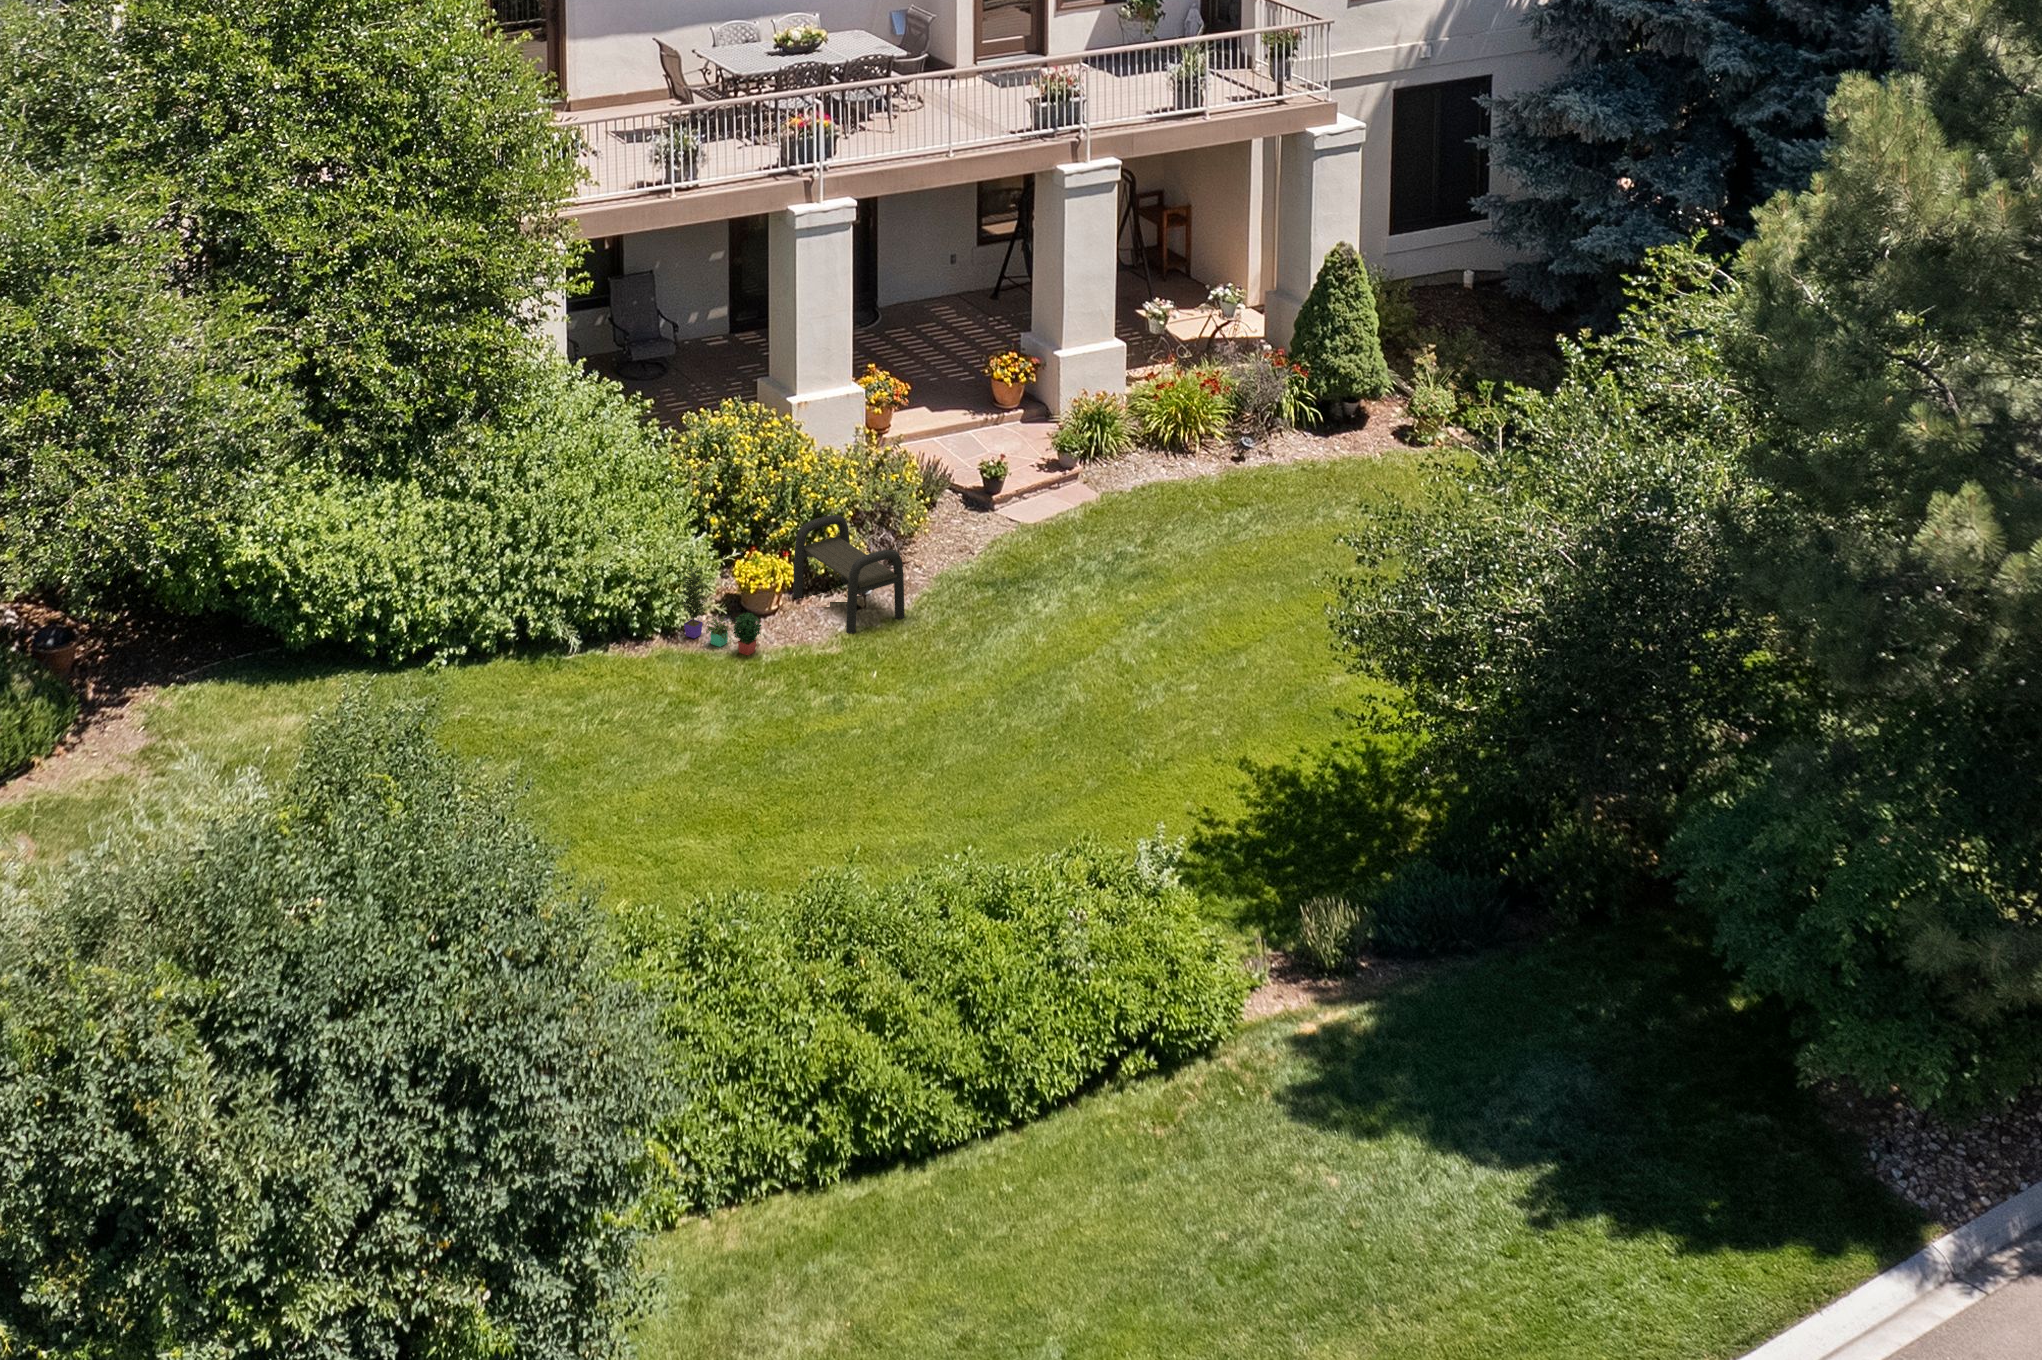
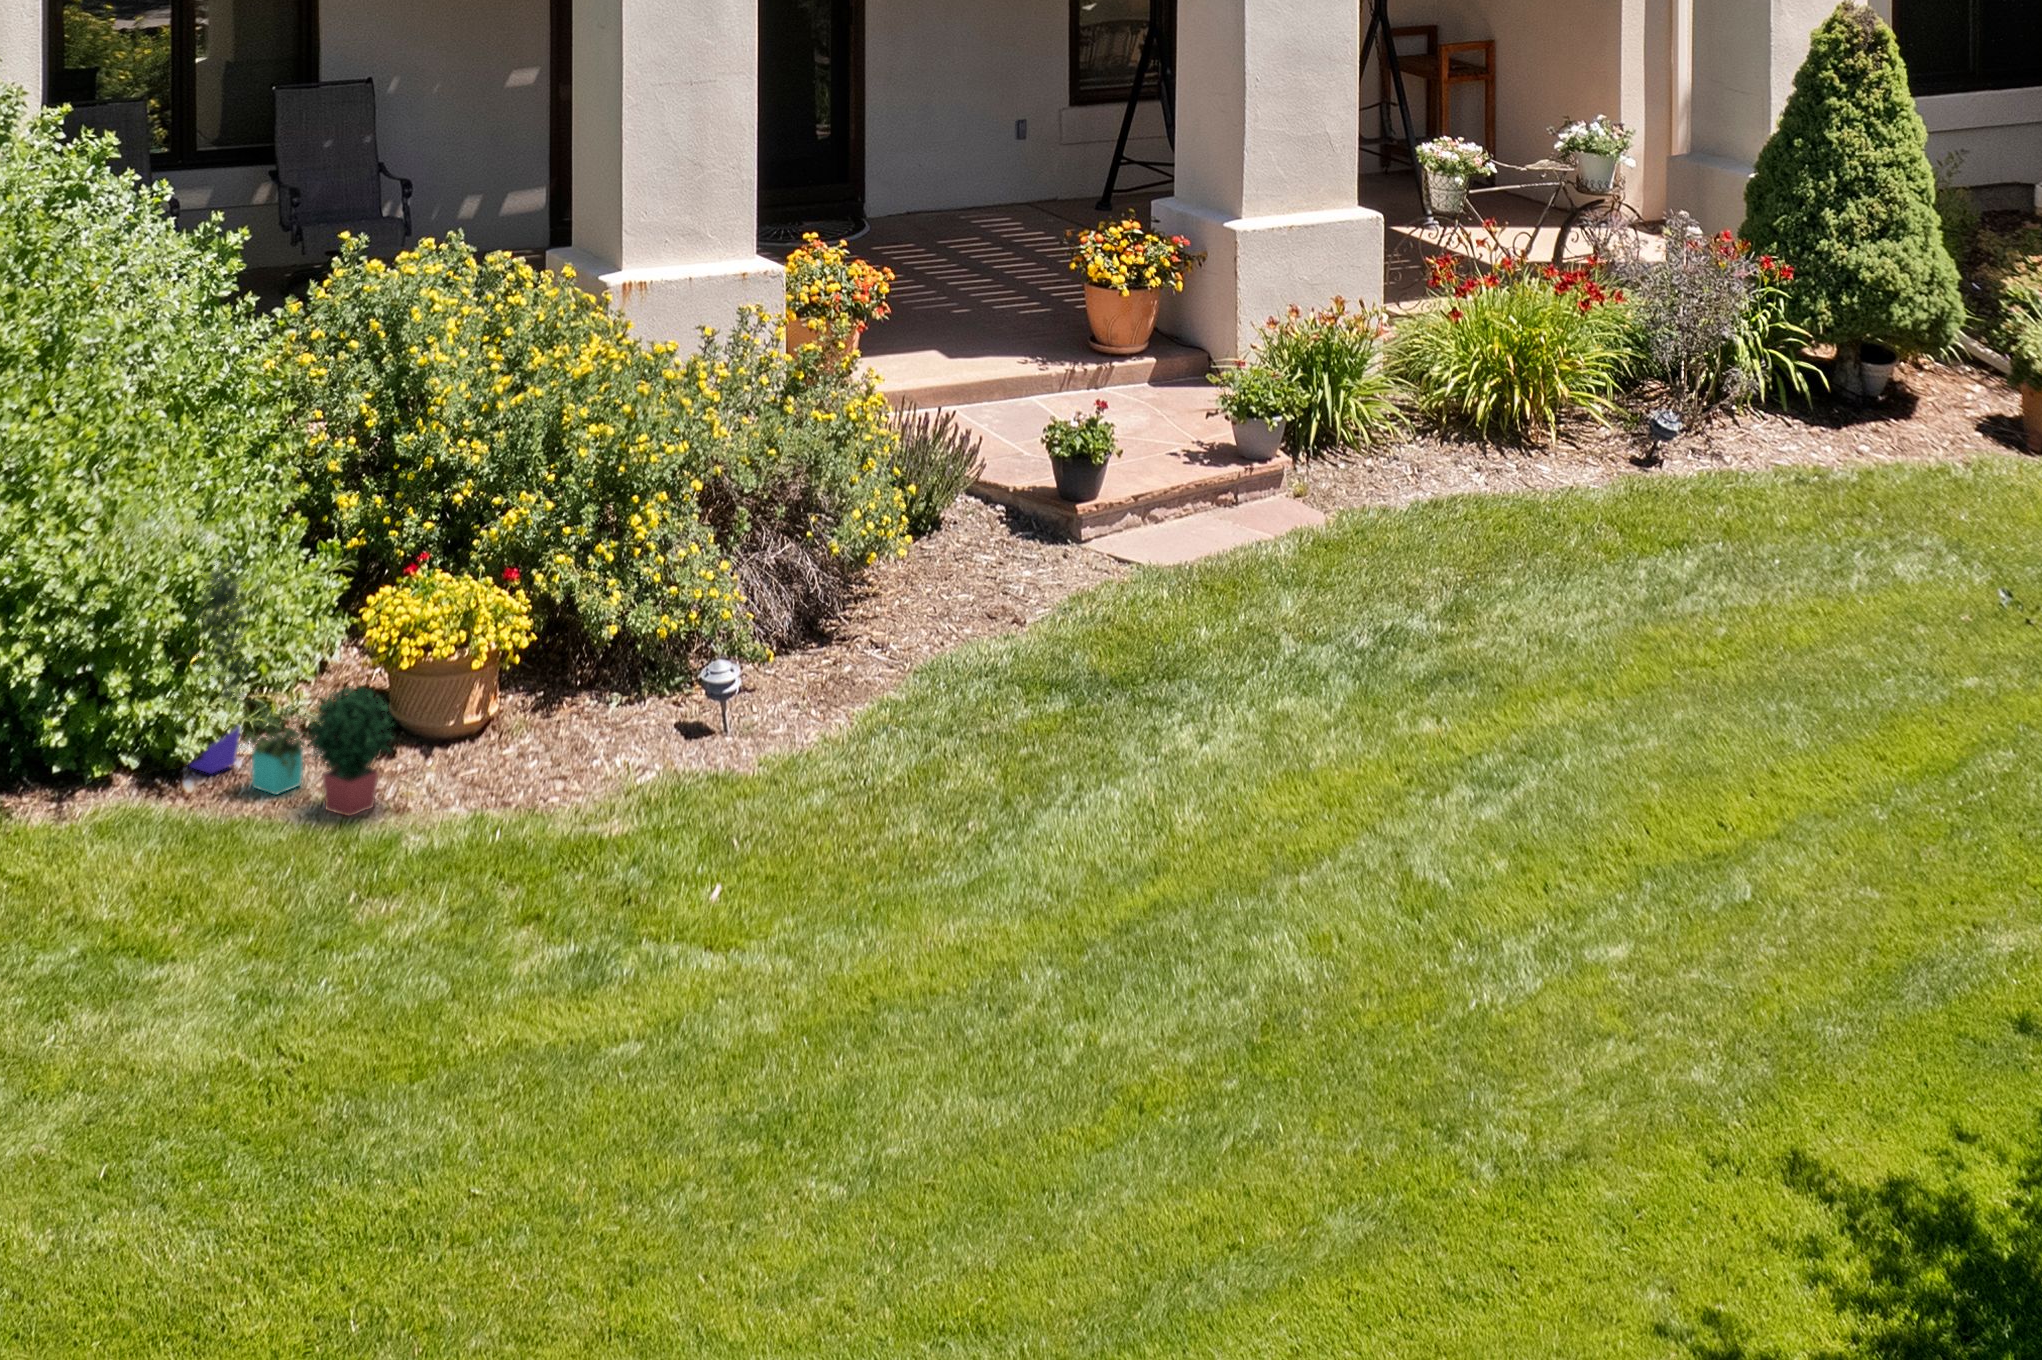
bench: present [793,515,904,634] -> none [530,462,827,775]

